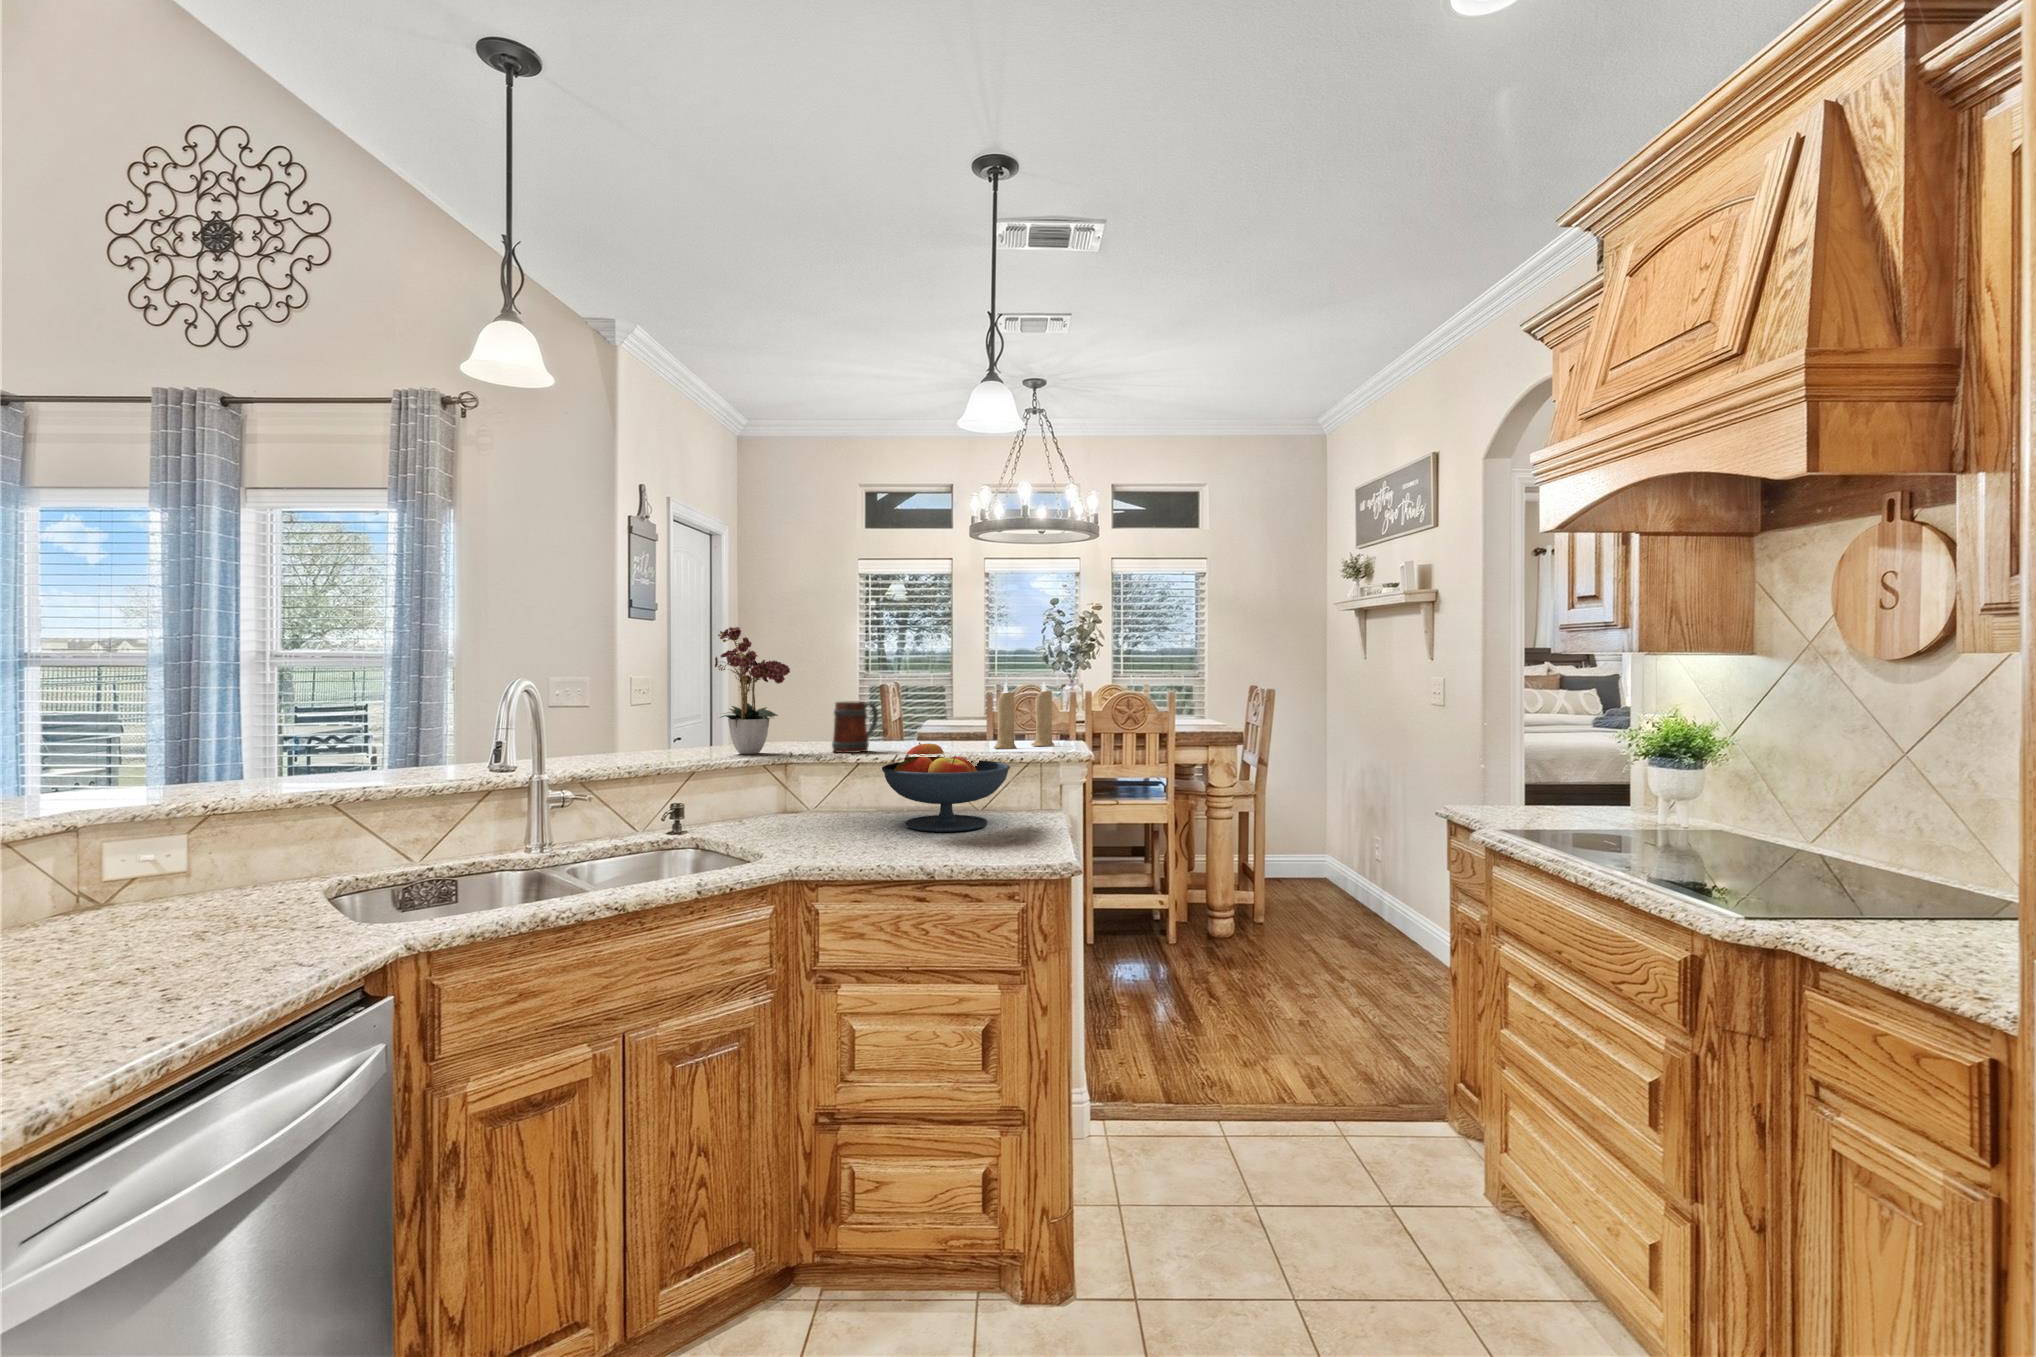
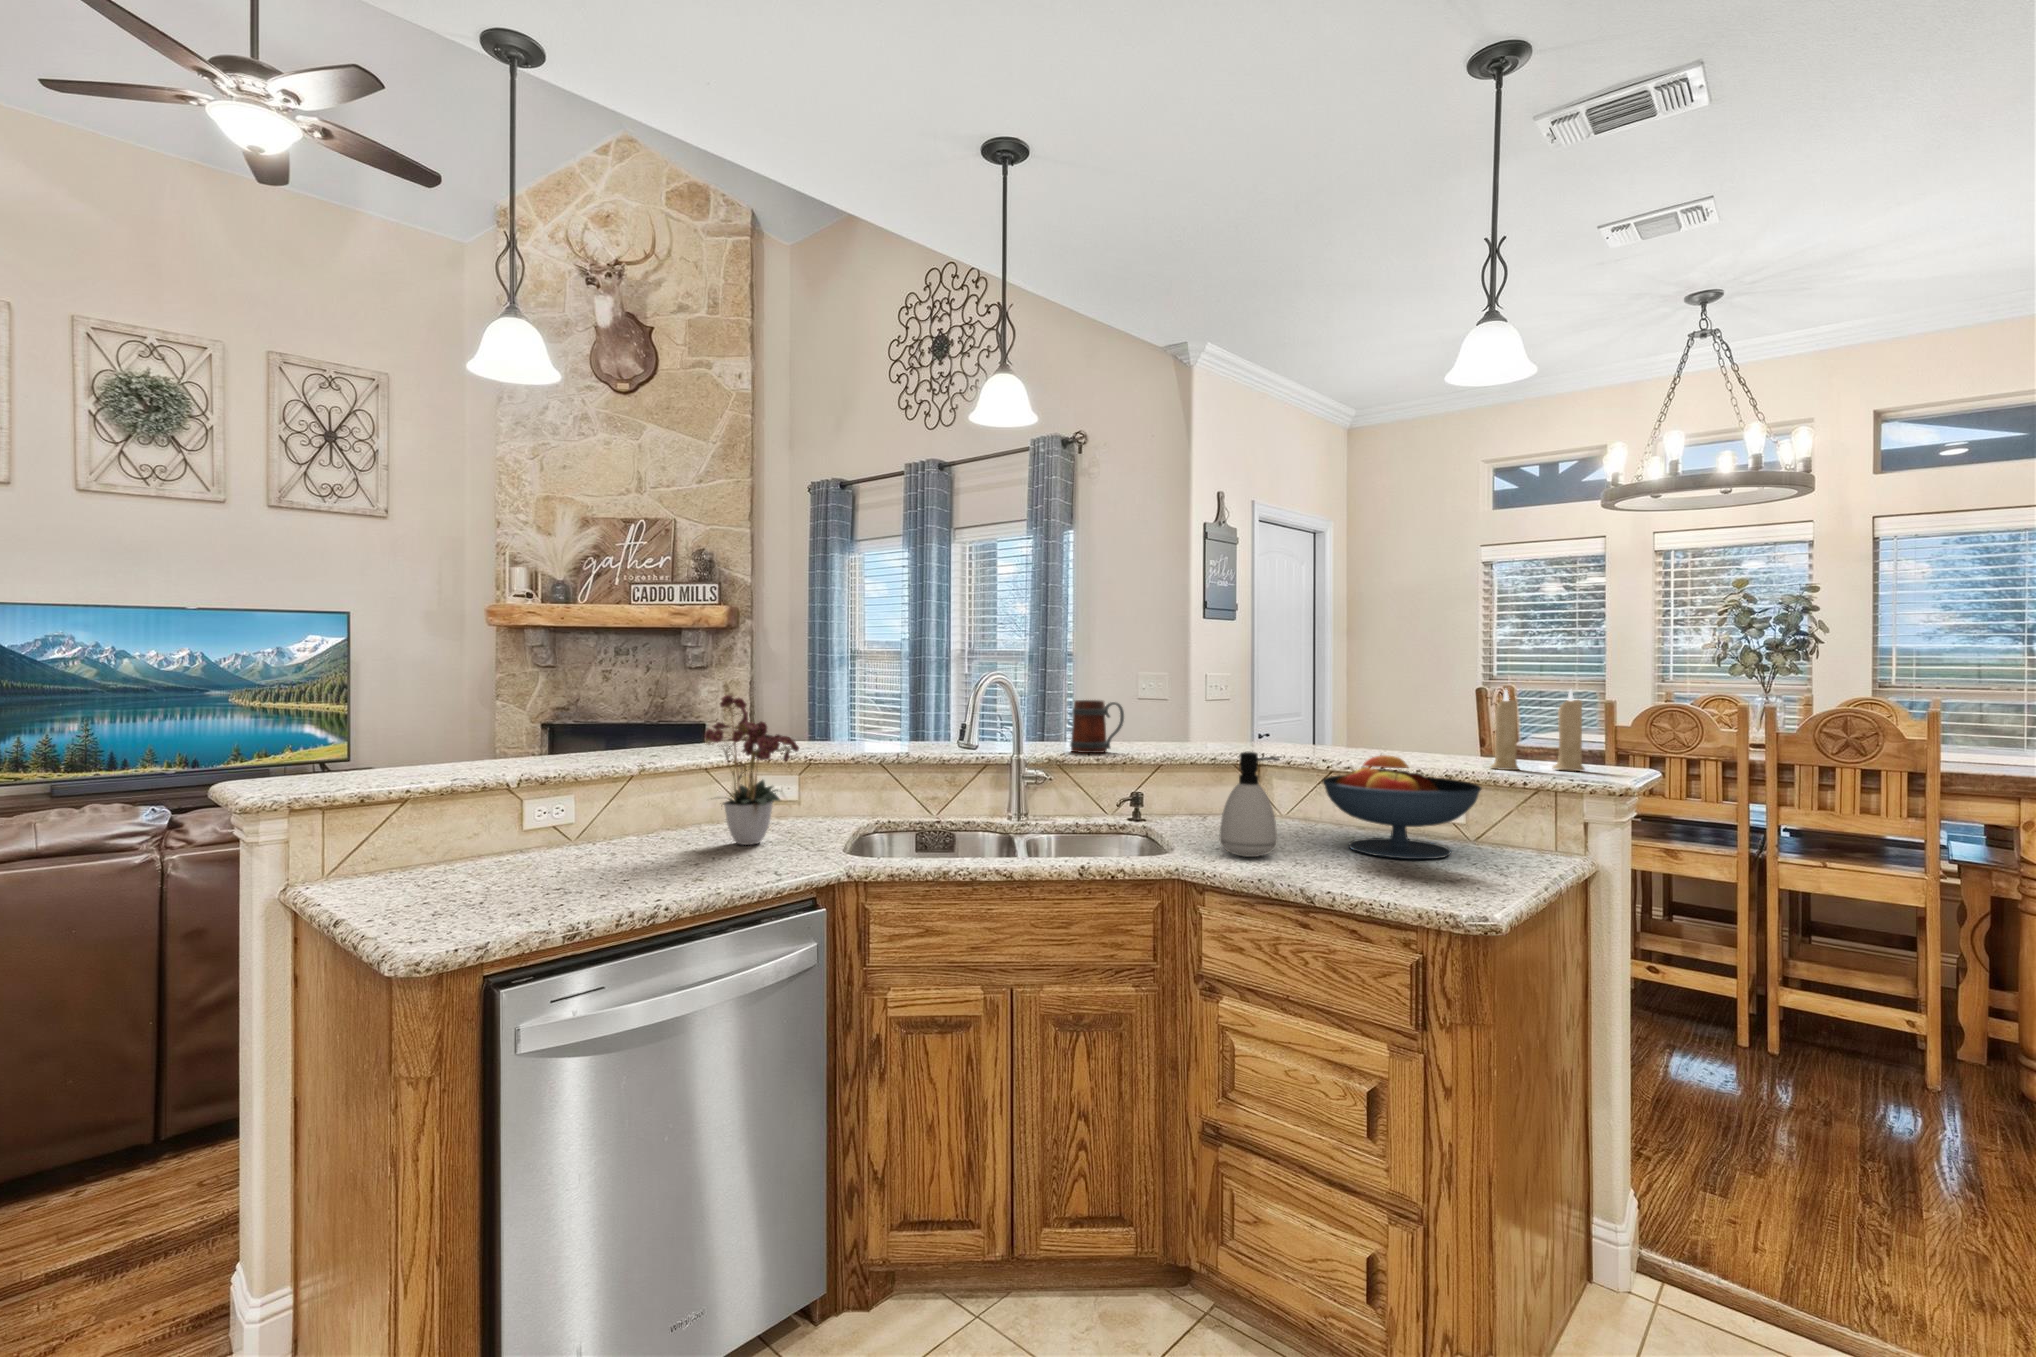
flower arrangement: present [715,627,790,754] -> present [705,695,799,845]
mug: present [832,702,878,753] -> present [1070,700,1124,753]
soap dispenser: none [813,748,869,848] -> present [1219,752,1279,857]

